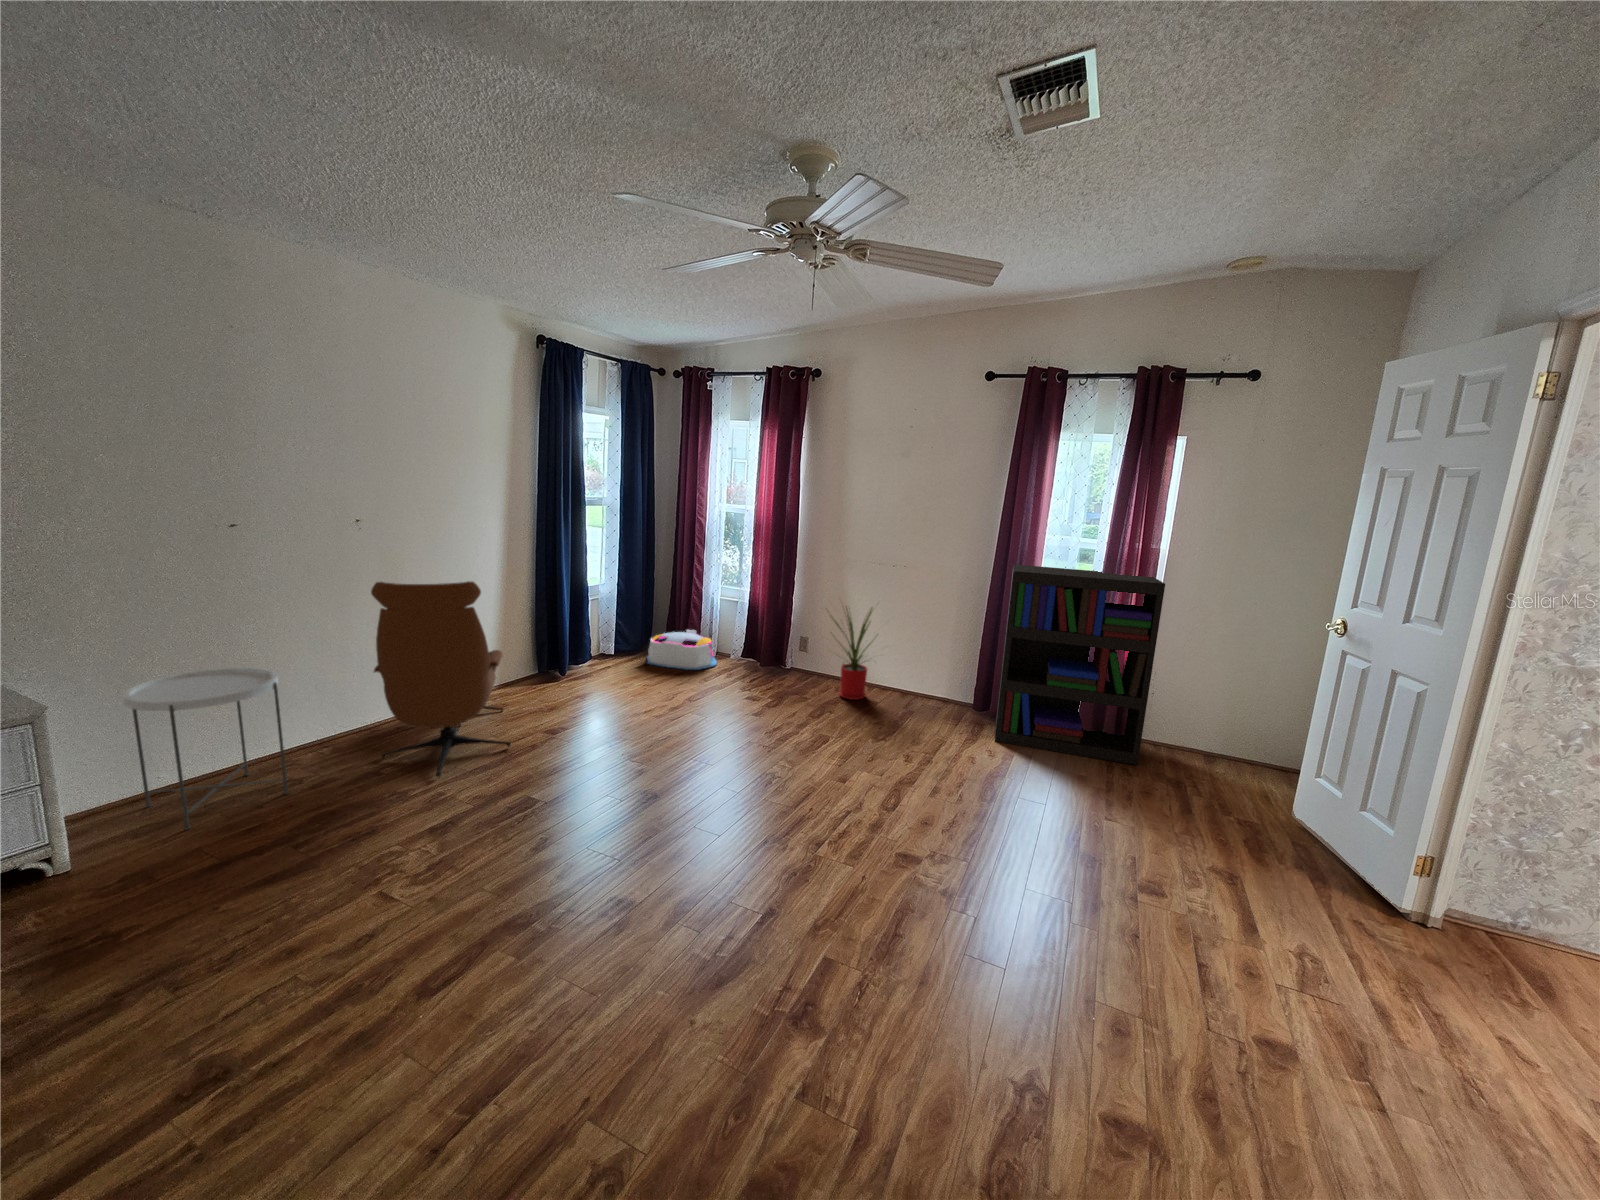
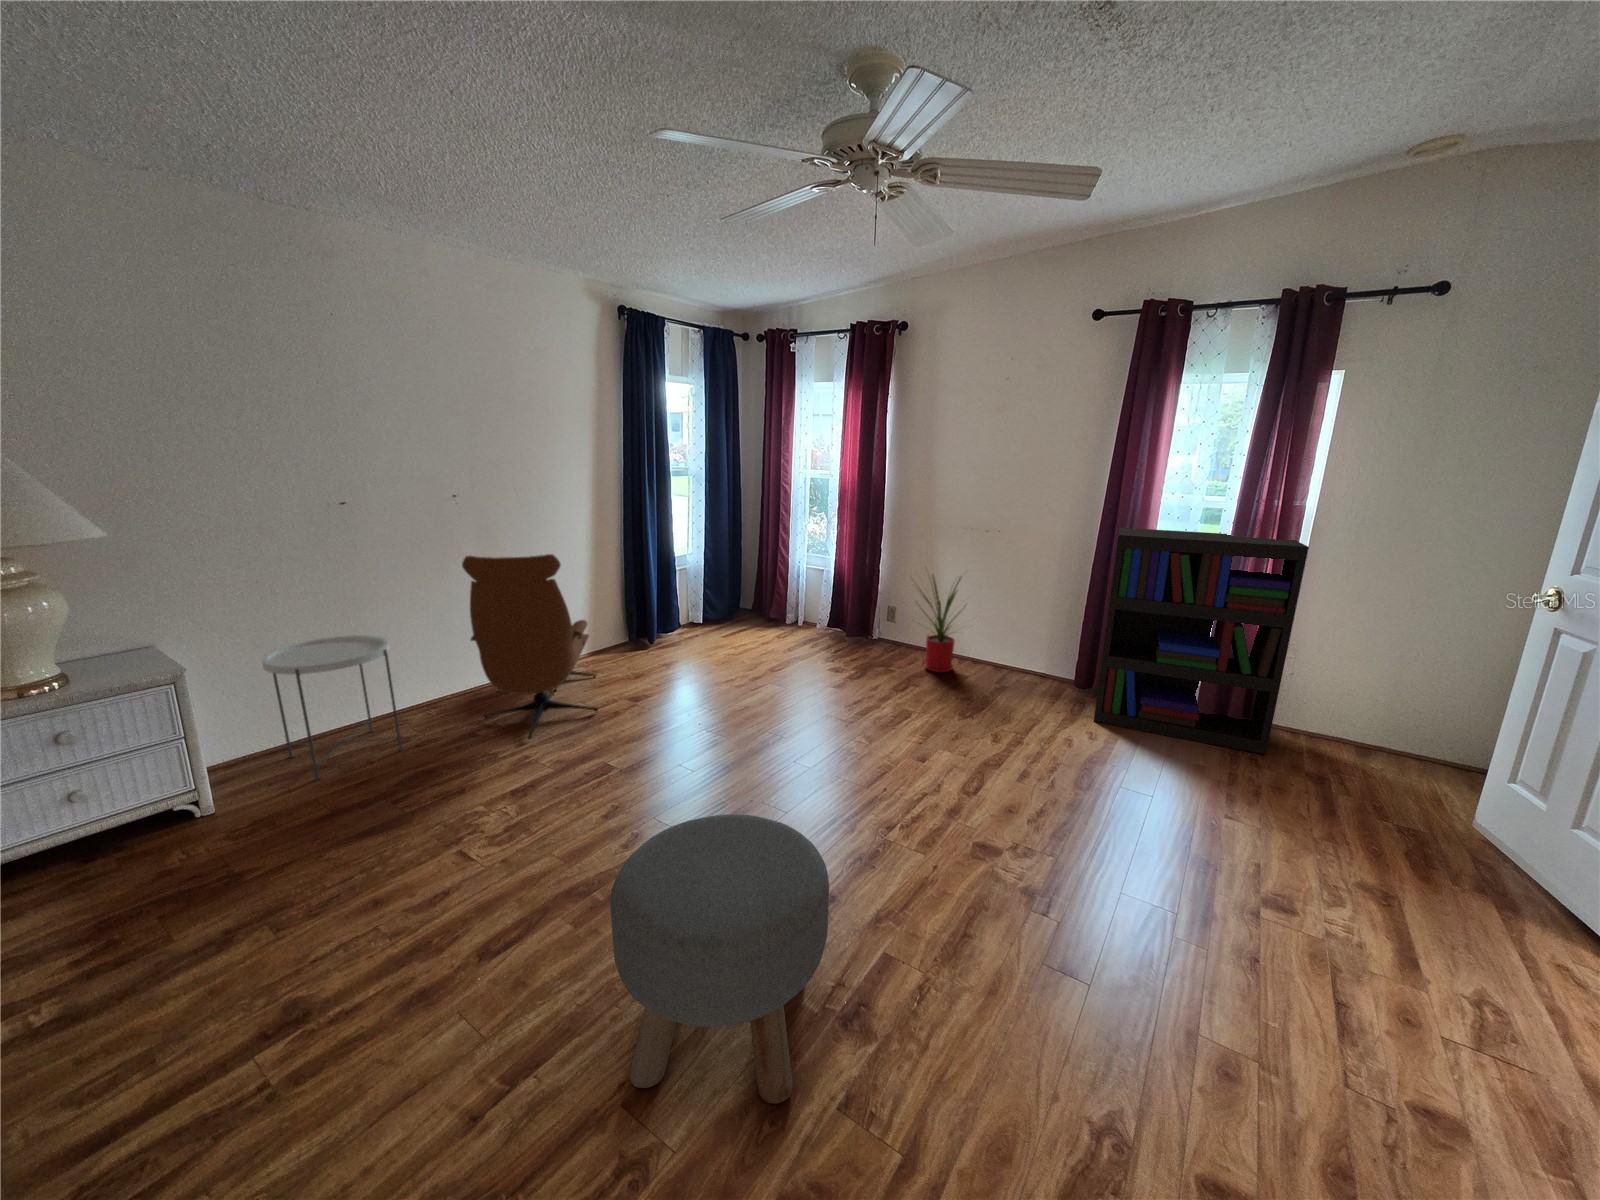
storage bin: present [647,630,717,670] -> none [735,599,802,639]
ottoman: none [576,831,784,1102] -> present [610,814,829,1103]

